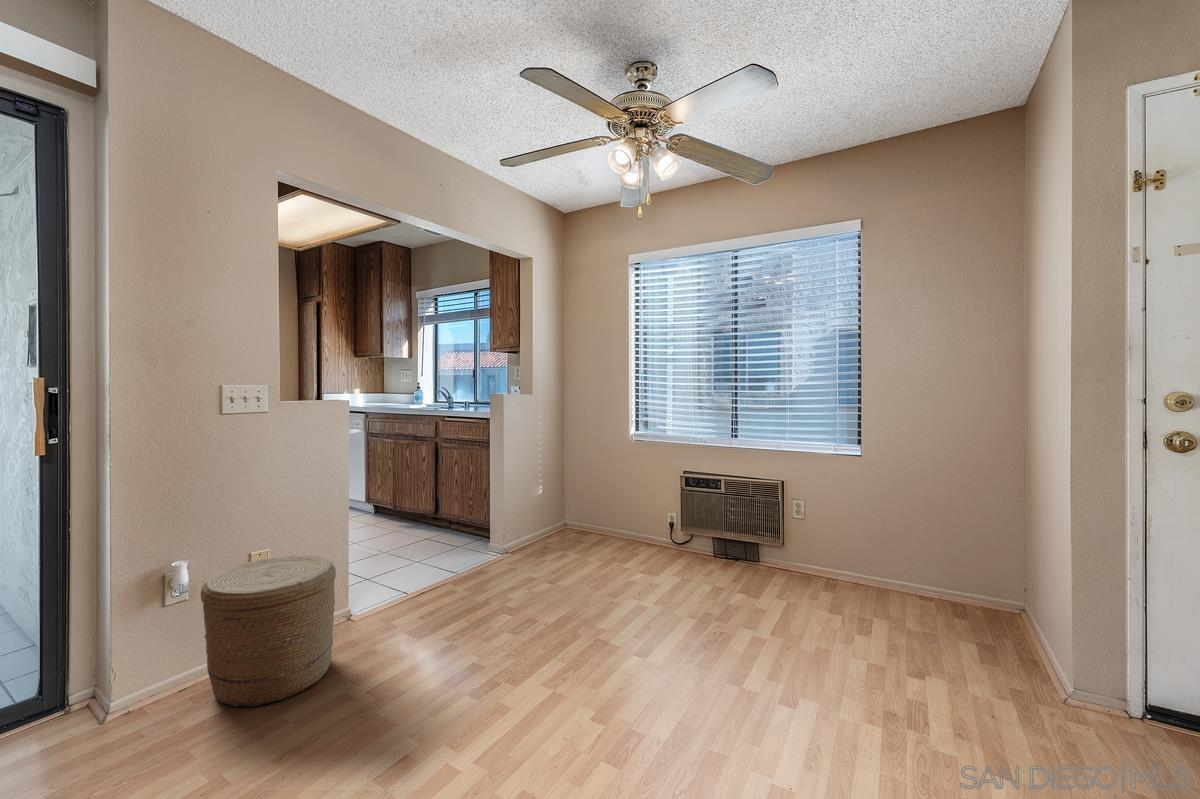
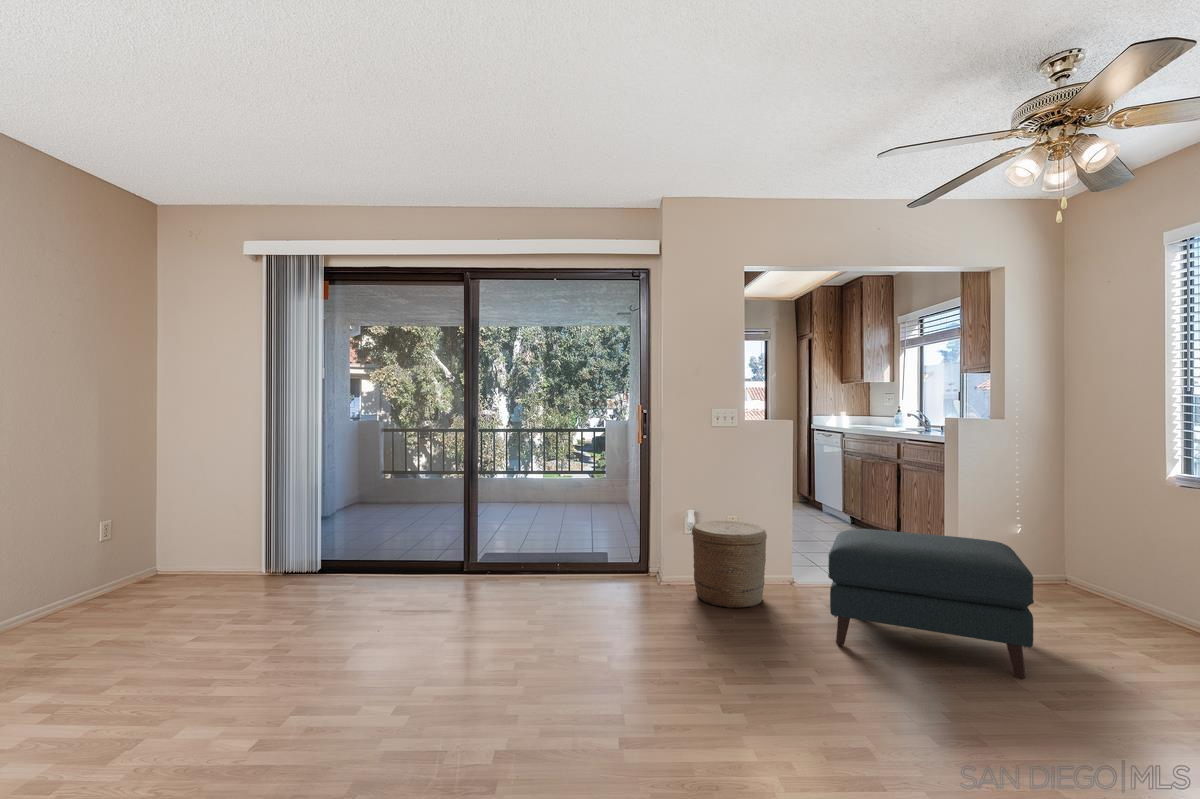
ottoman: none [431,515,644,694] -> present [828,529,1034,679]

